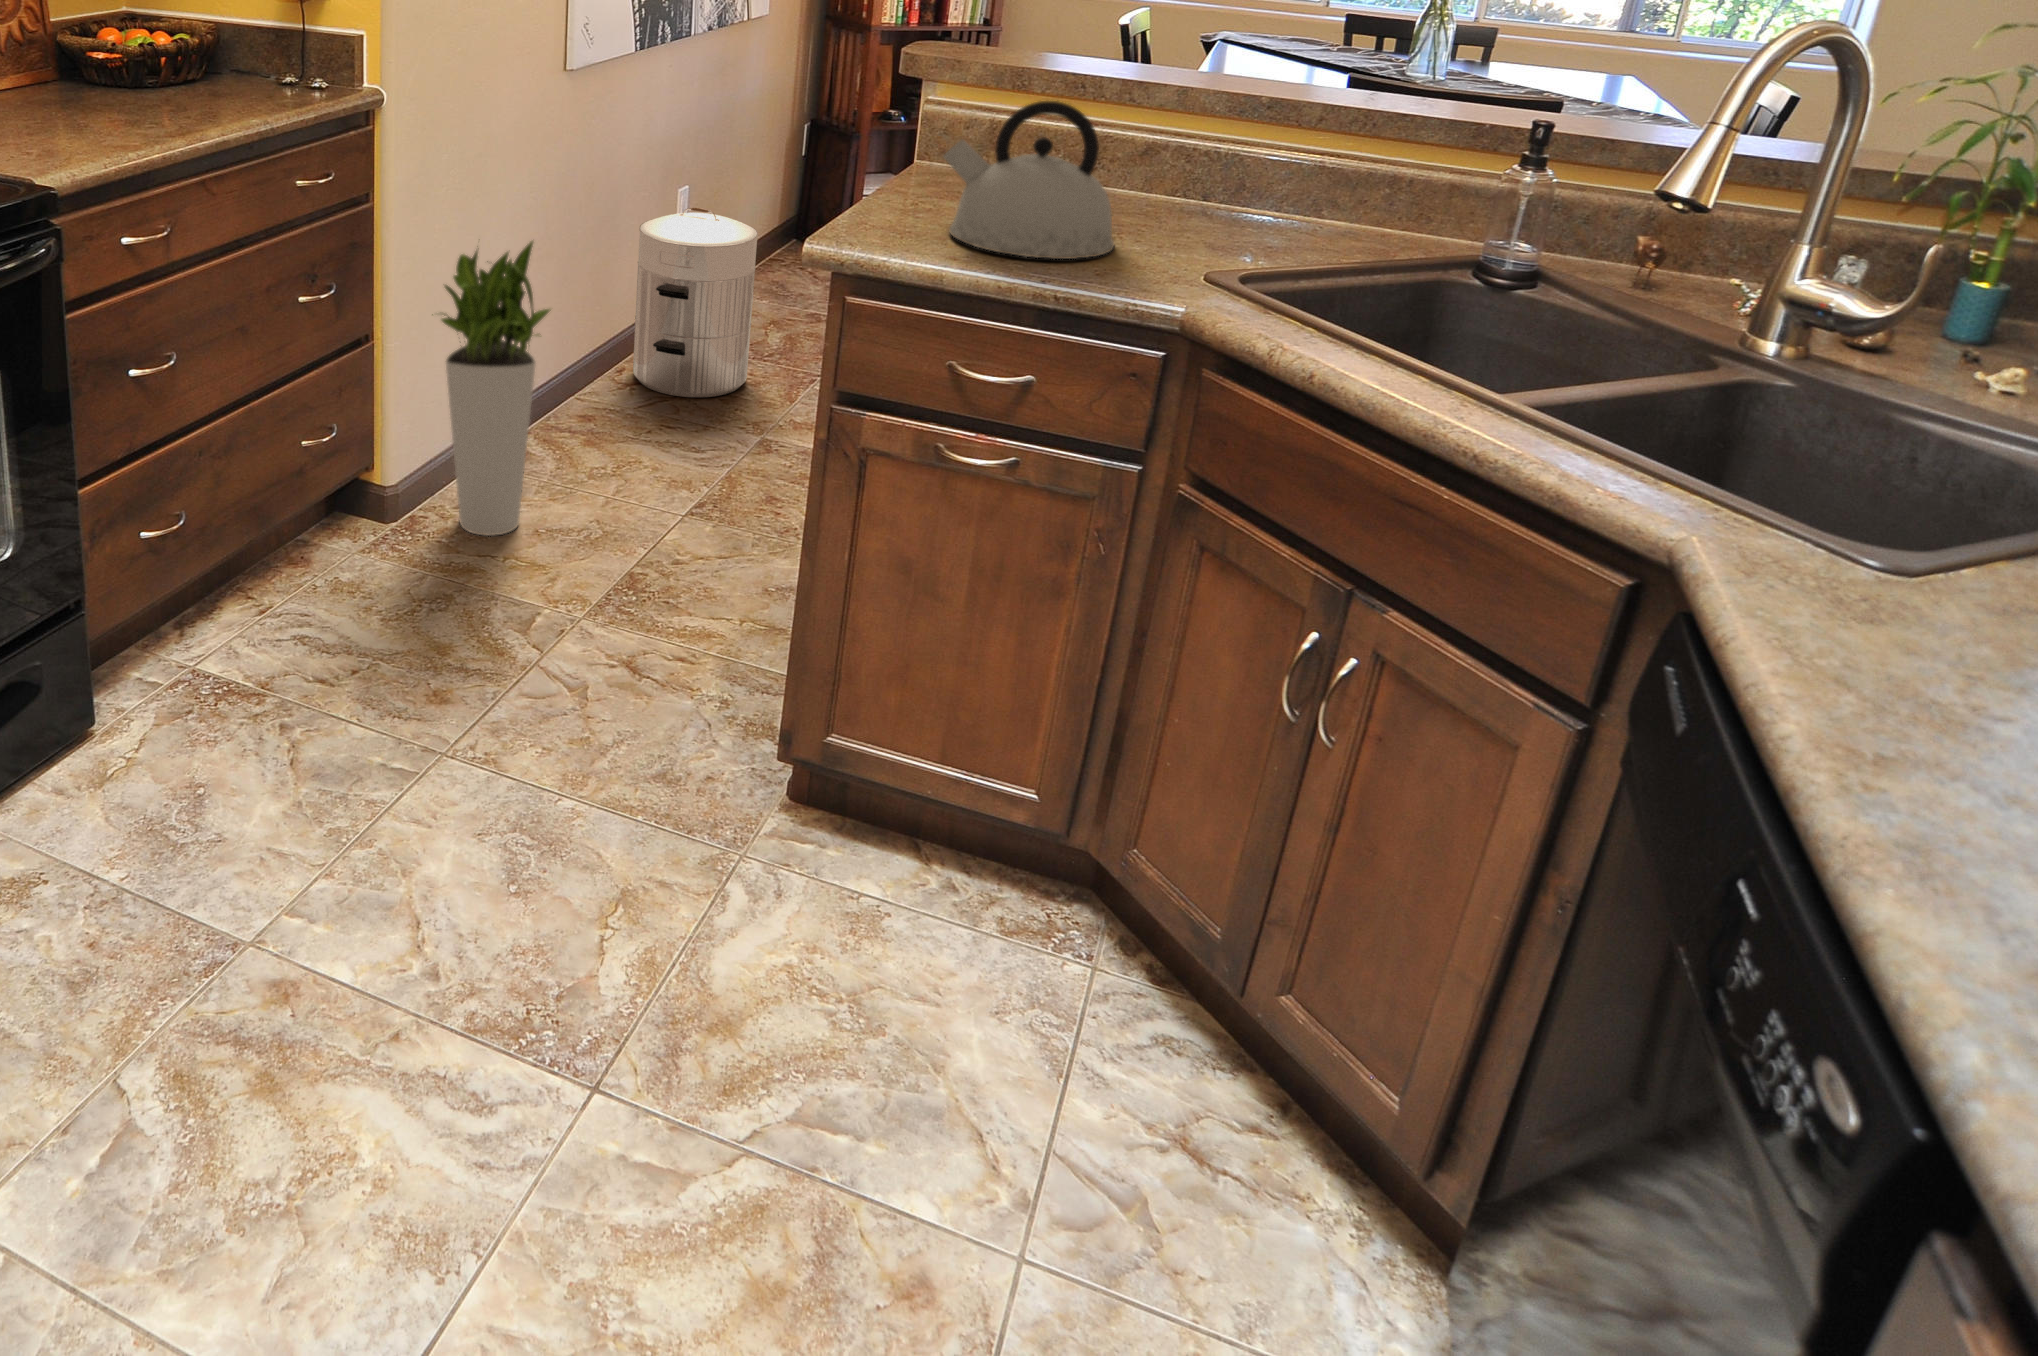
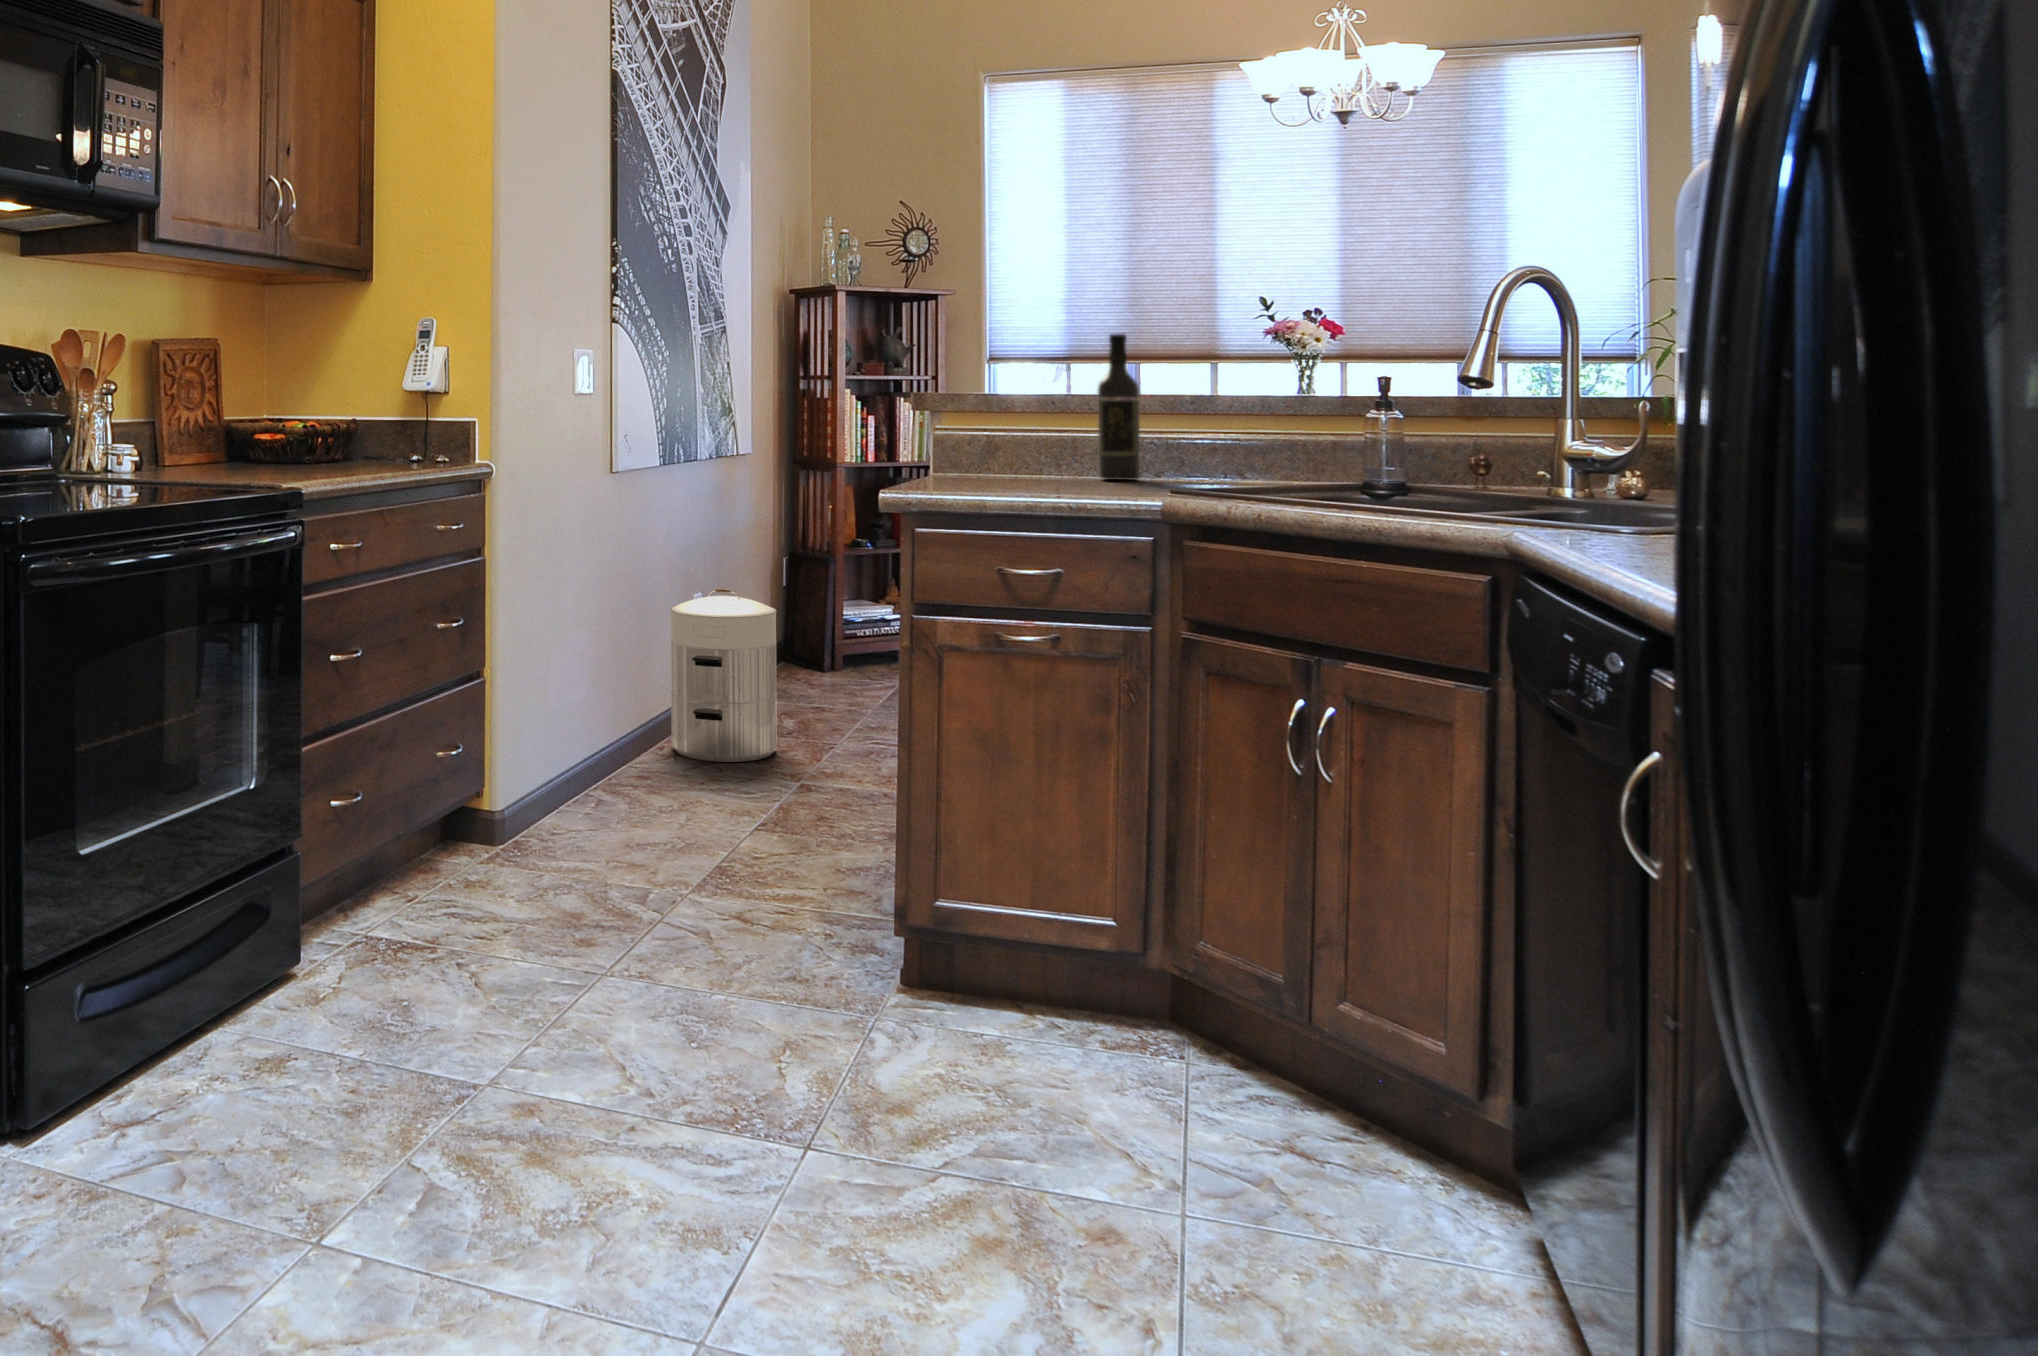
wine bottle: none [1125,10,1200,211] -> present [1098,334,1140,480]
kettle: present [943,101,1115,259] -> none [964,385,1101,491]
planter: present [432,242,551,536] -> none [530,577,629,849]

